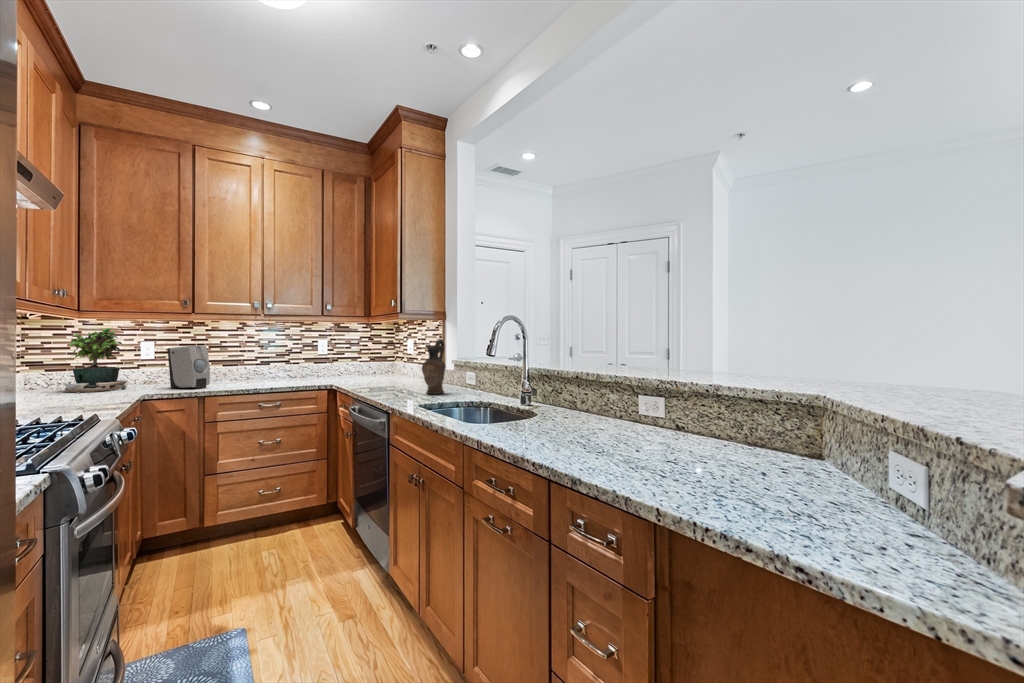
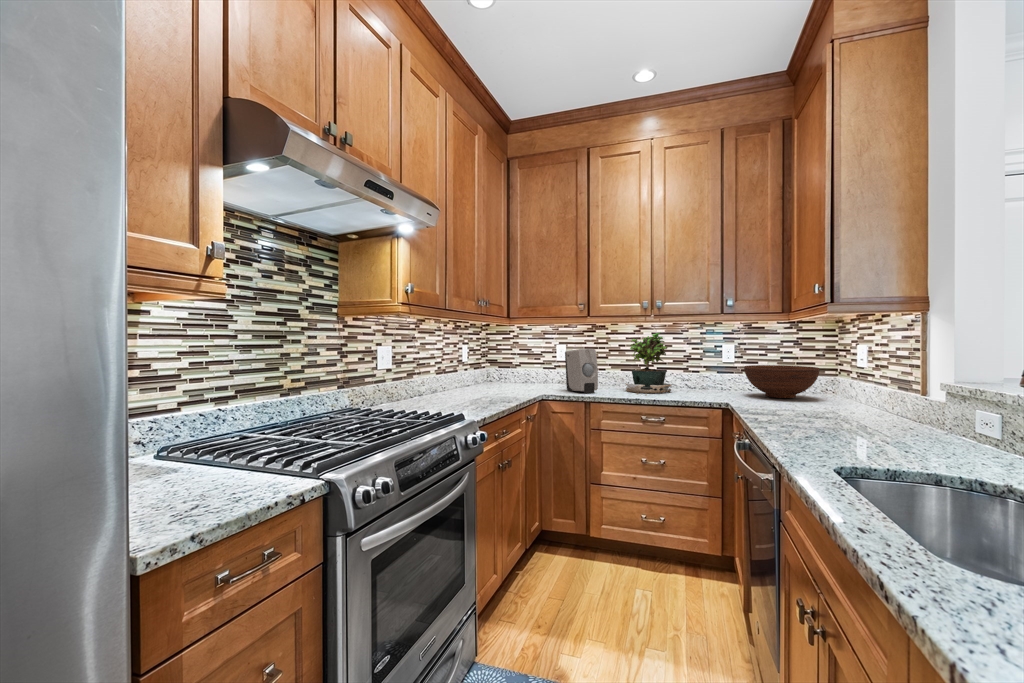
potted plant: present [63,328,127,394] -> present [625,333,672,394]
ceramic pitcher: present [422,339,445,394] -> none [858,344,913,445]
fruit bowl: none [338,356,387,379] -> present [744,365,820,398]

